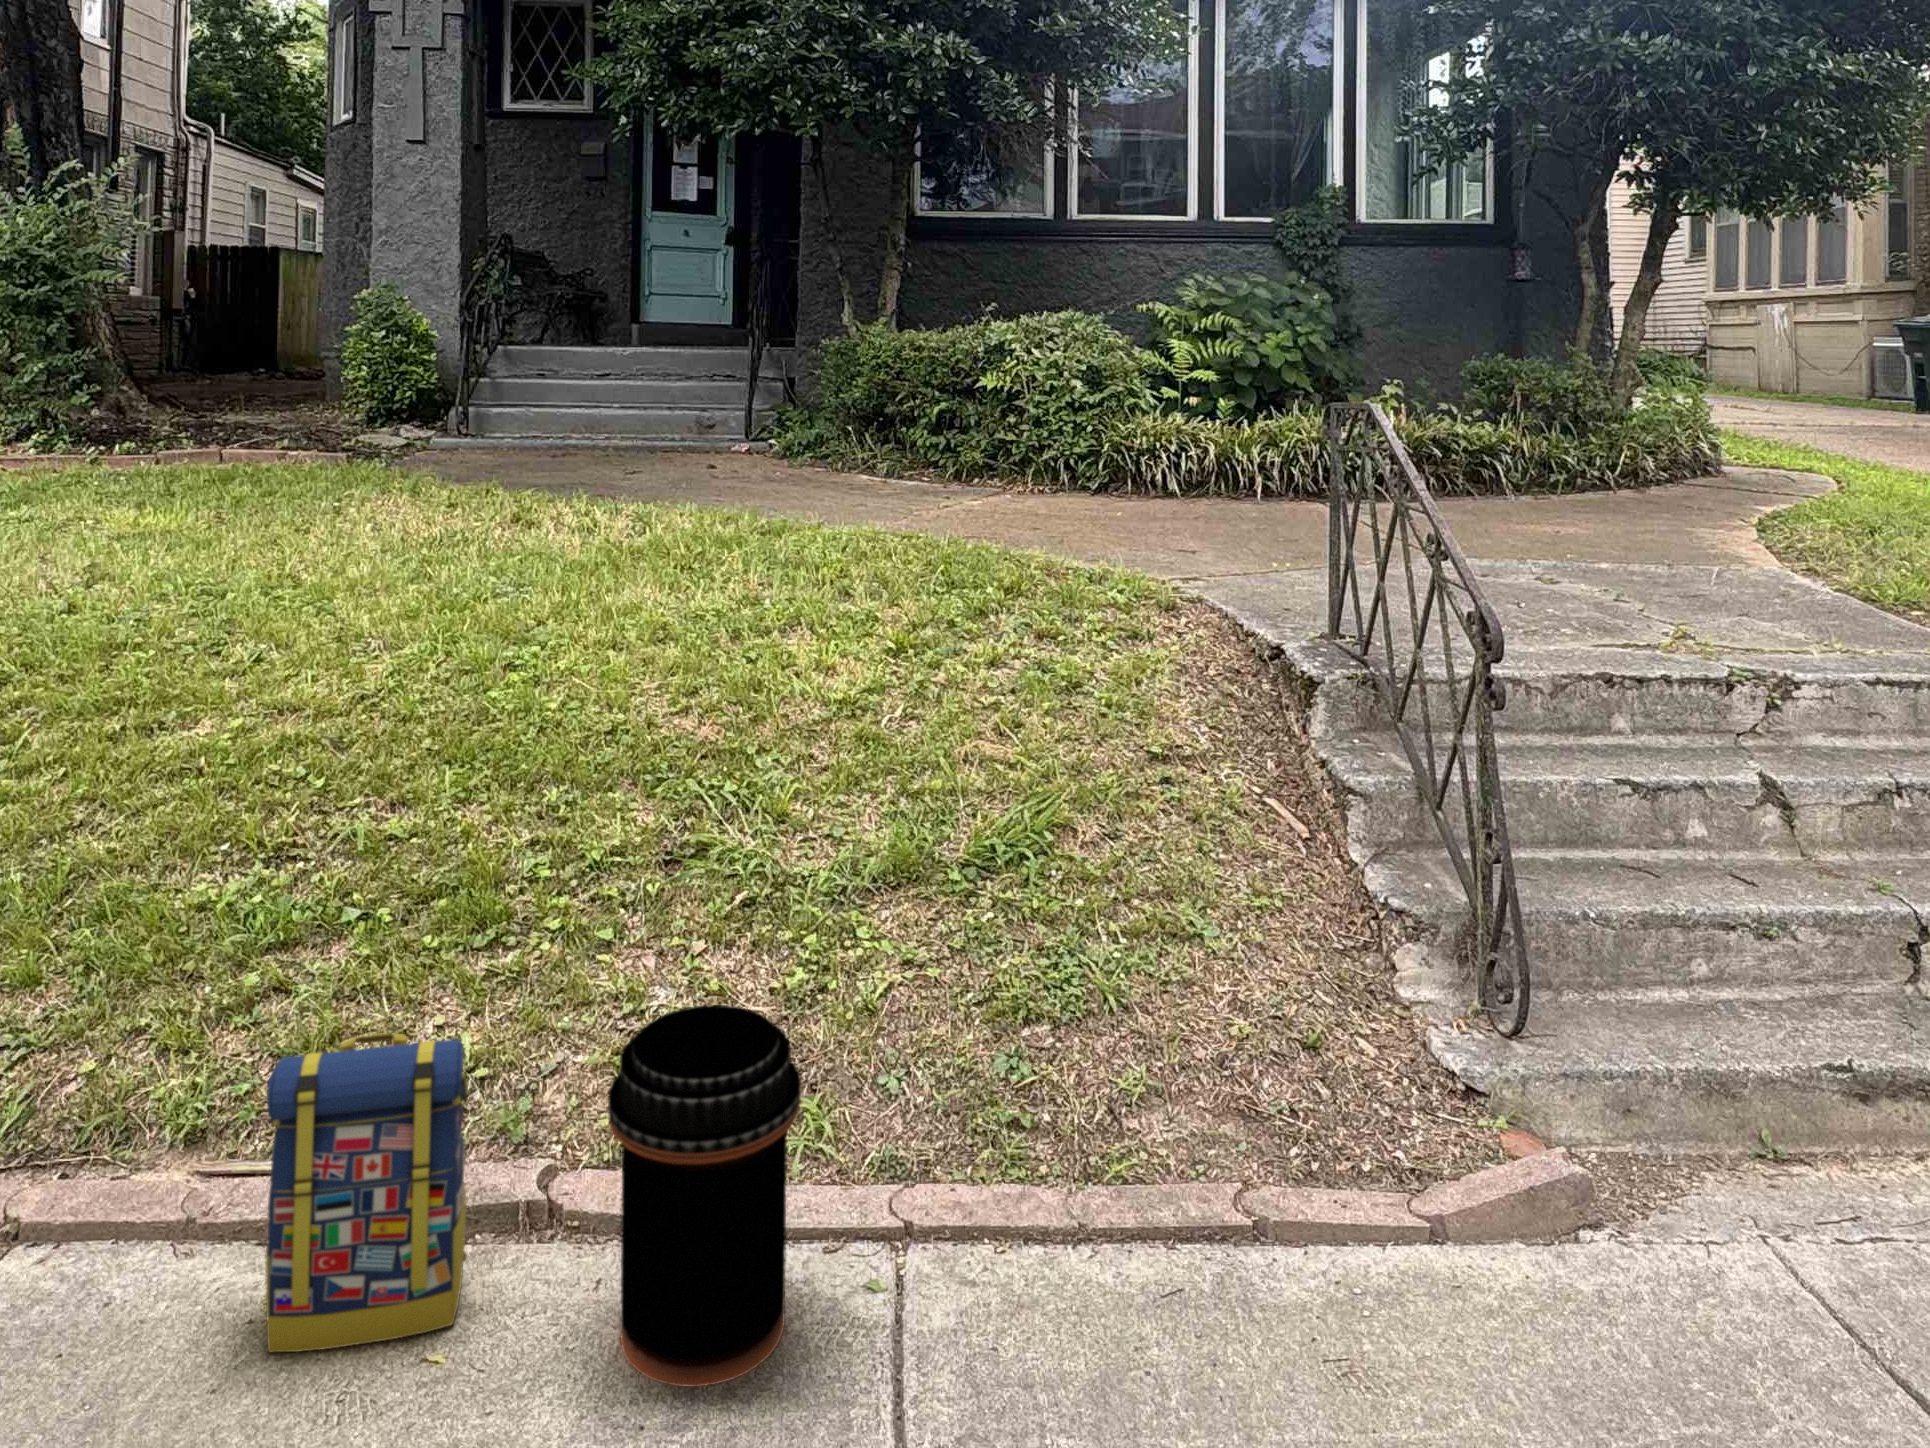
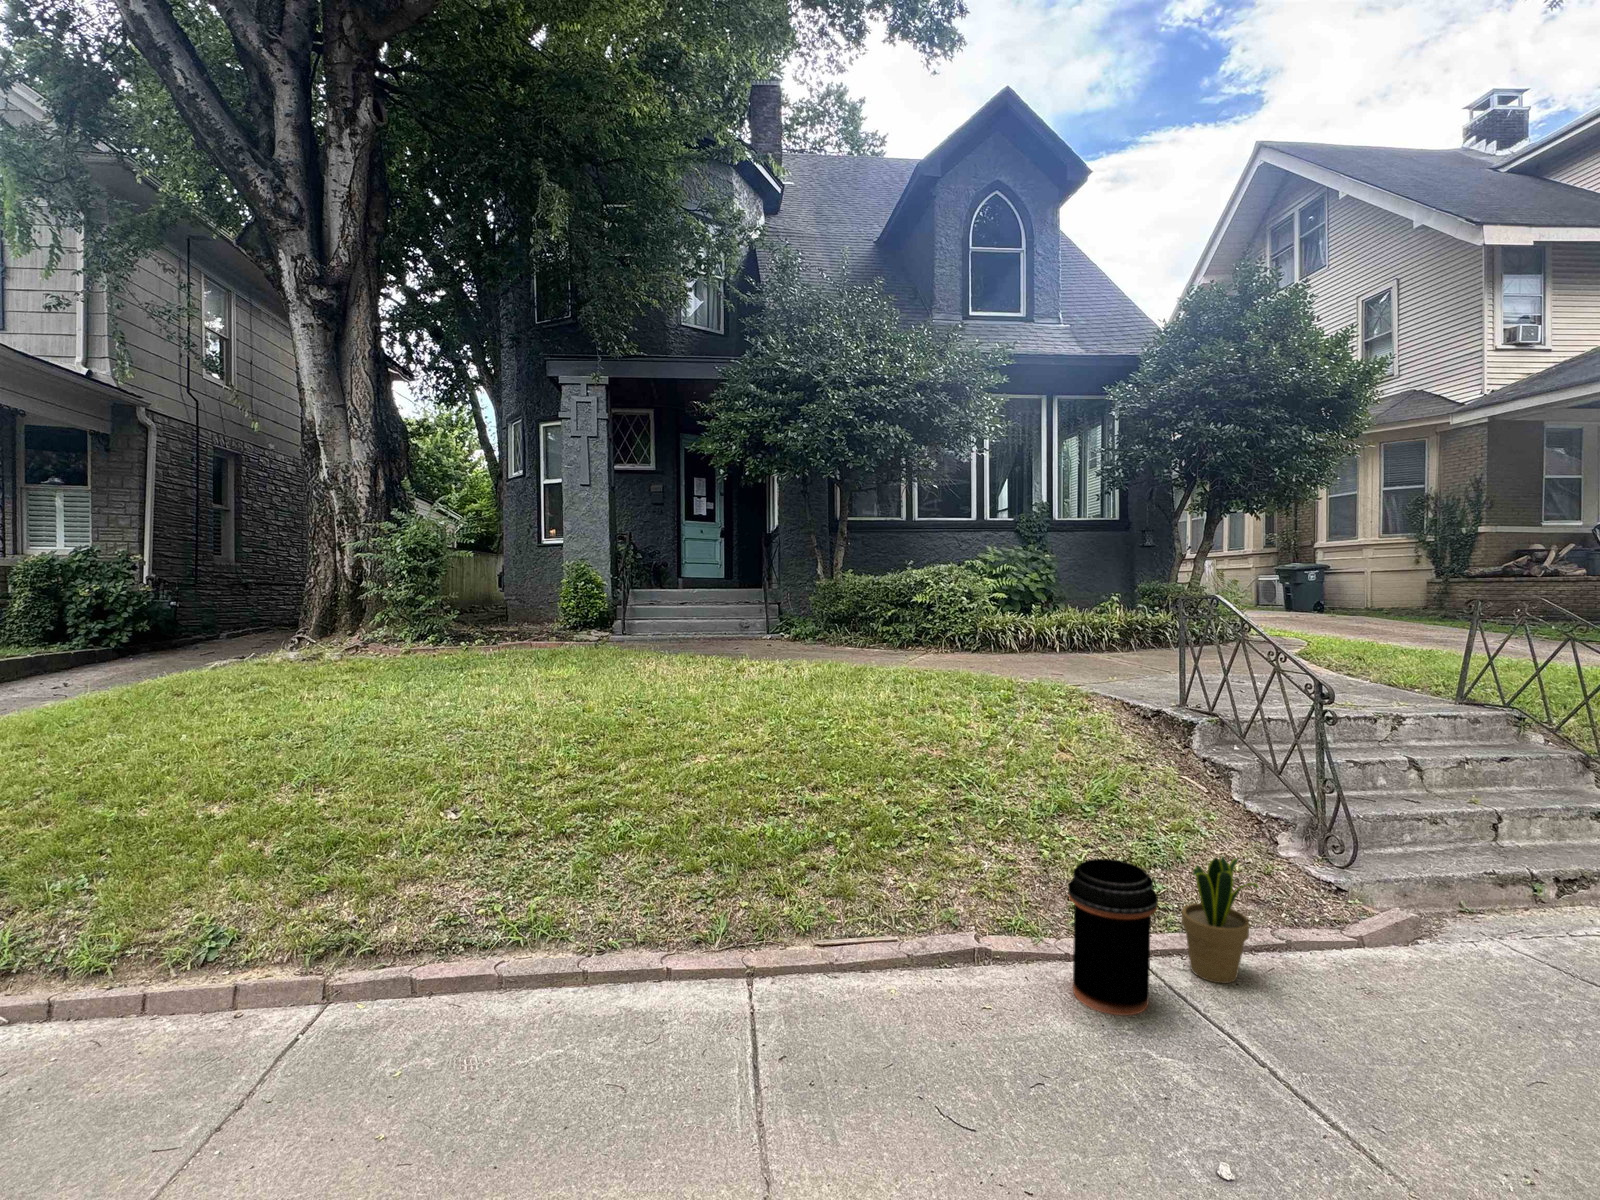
potted plant: none [919,1008,1077,1316] -> present [1182,856,1260,983]
backpack: present [266,1033,468,1352] -> none [917,879,1006,1016]

